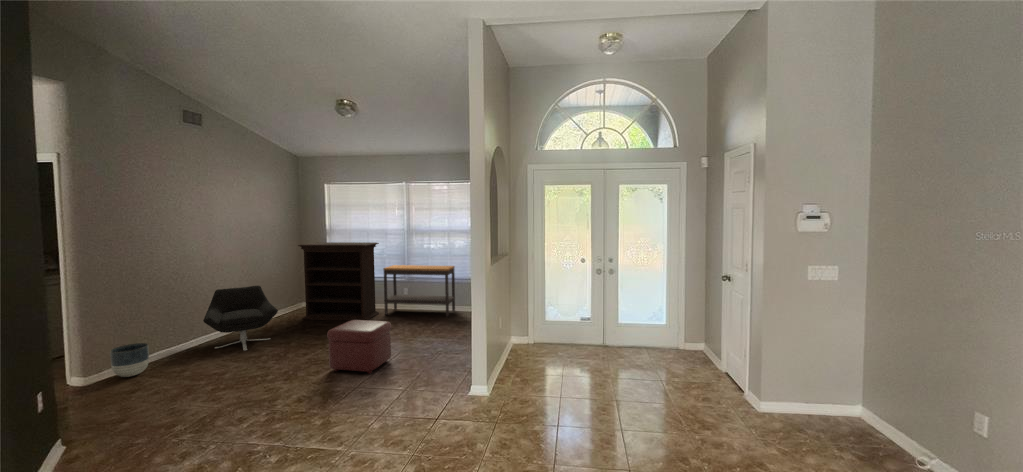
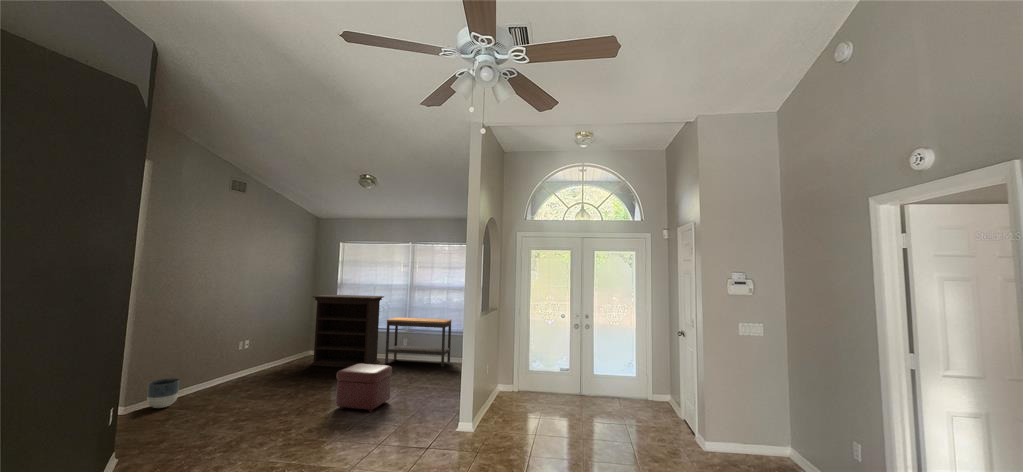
lounge chair: present [203,286,278,351] -> none [227,332,292,390]

